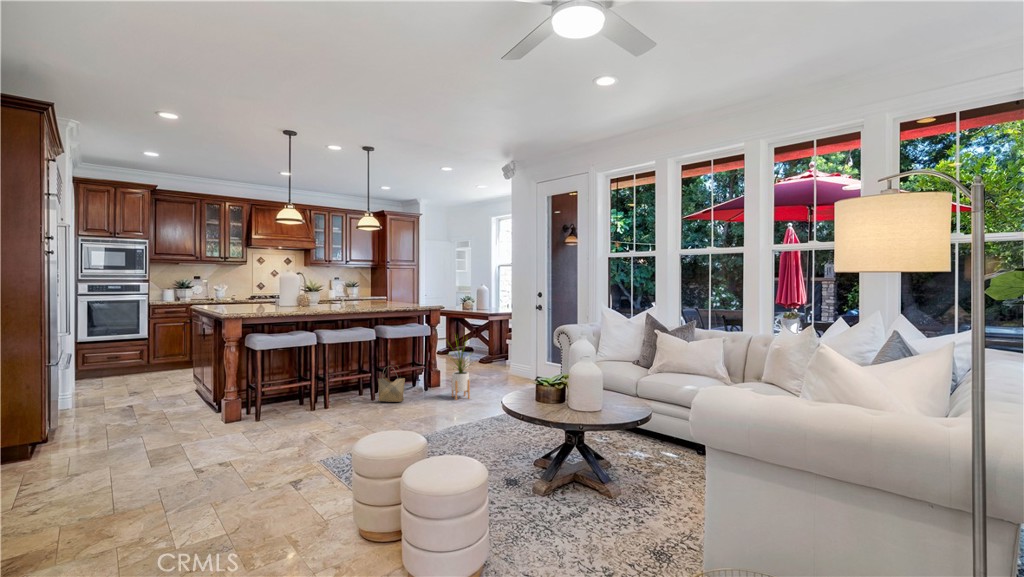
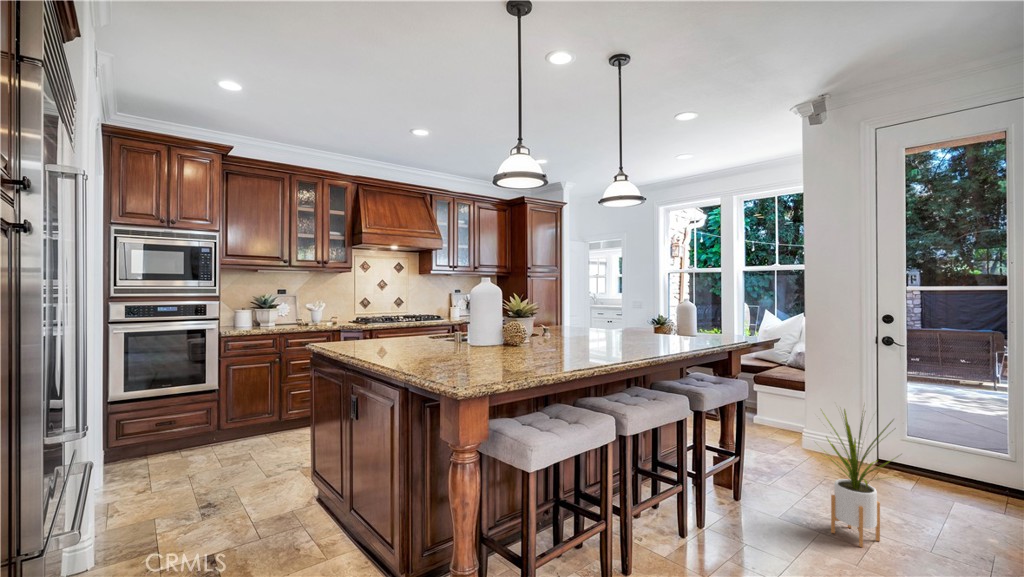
woven basket: present [378,365,405,402] -> none [706,471,765,557]

